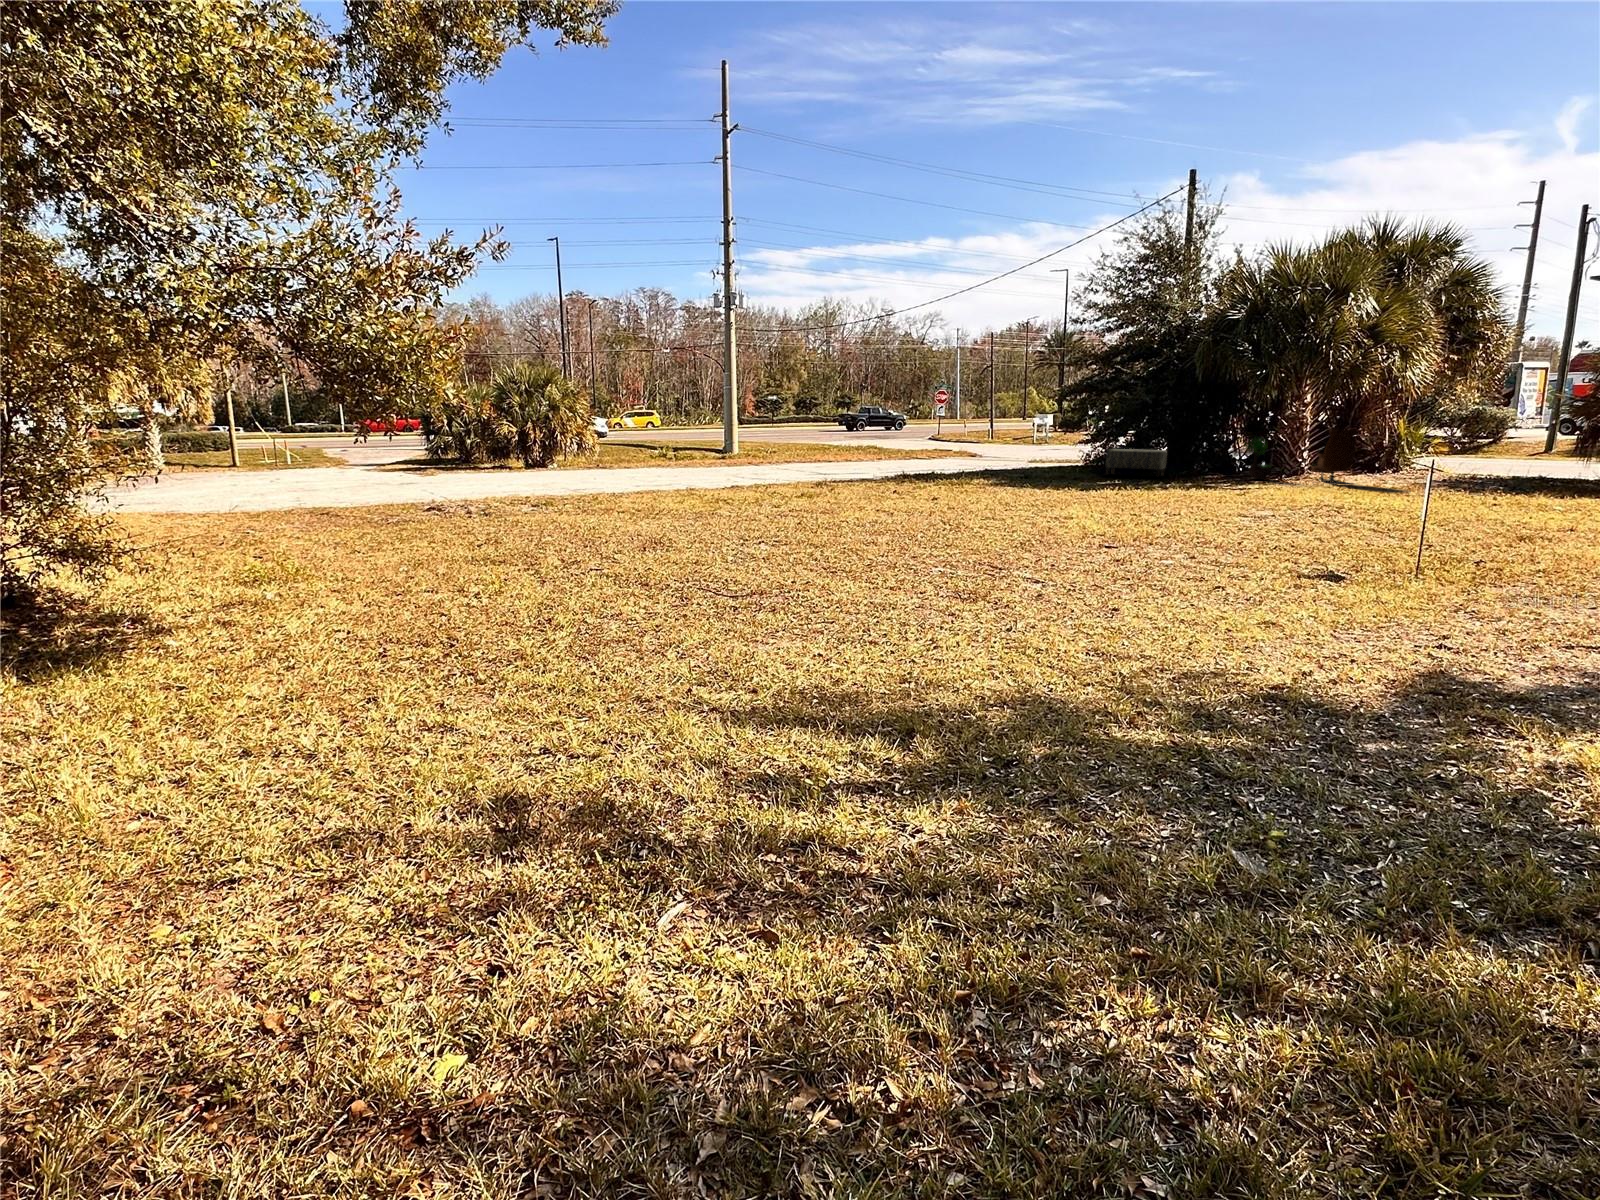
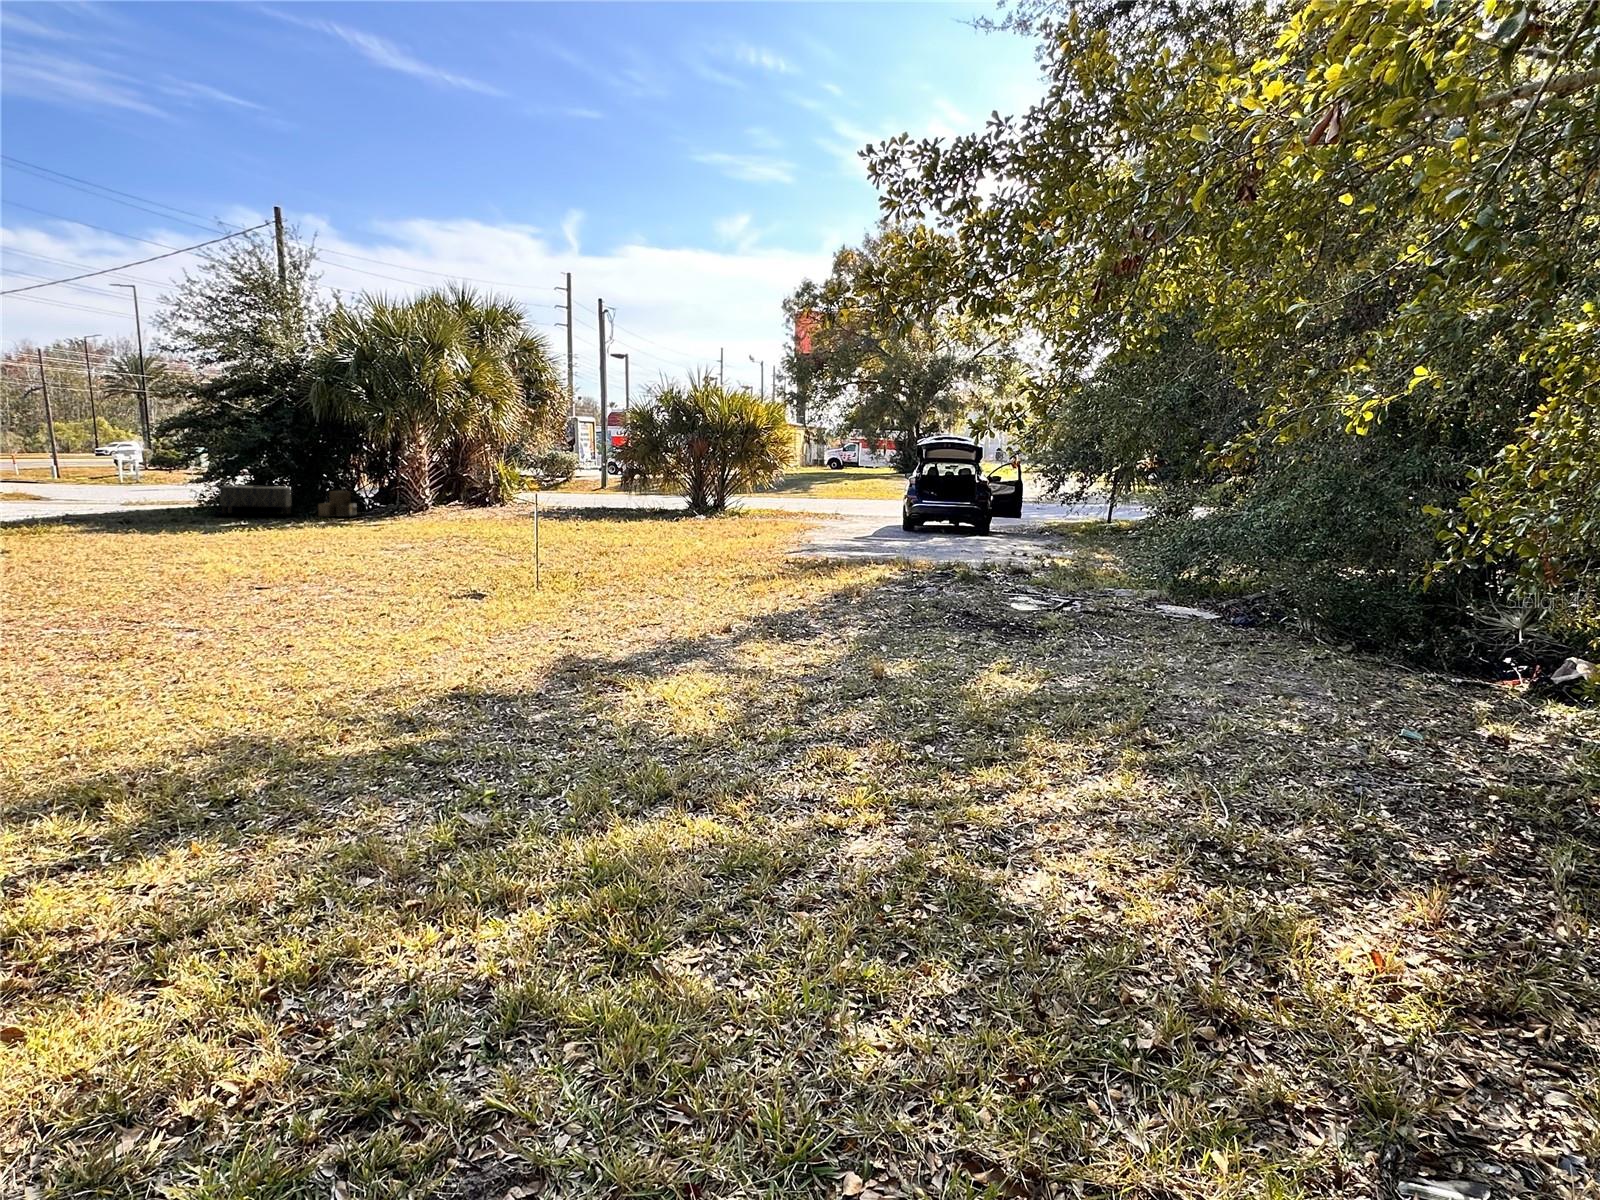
lounge chair: present [1311,429,1357,484] -> none [434,469,470,520]
potted tree: present [1244,439,1271,479] -> none [367,471,400,516]
cardboard box: none [1189,454,1227,480] -> present [318,491,357,517]

